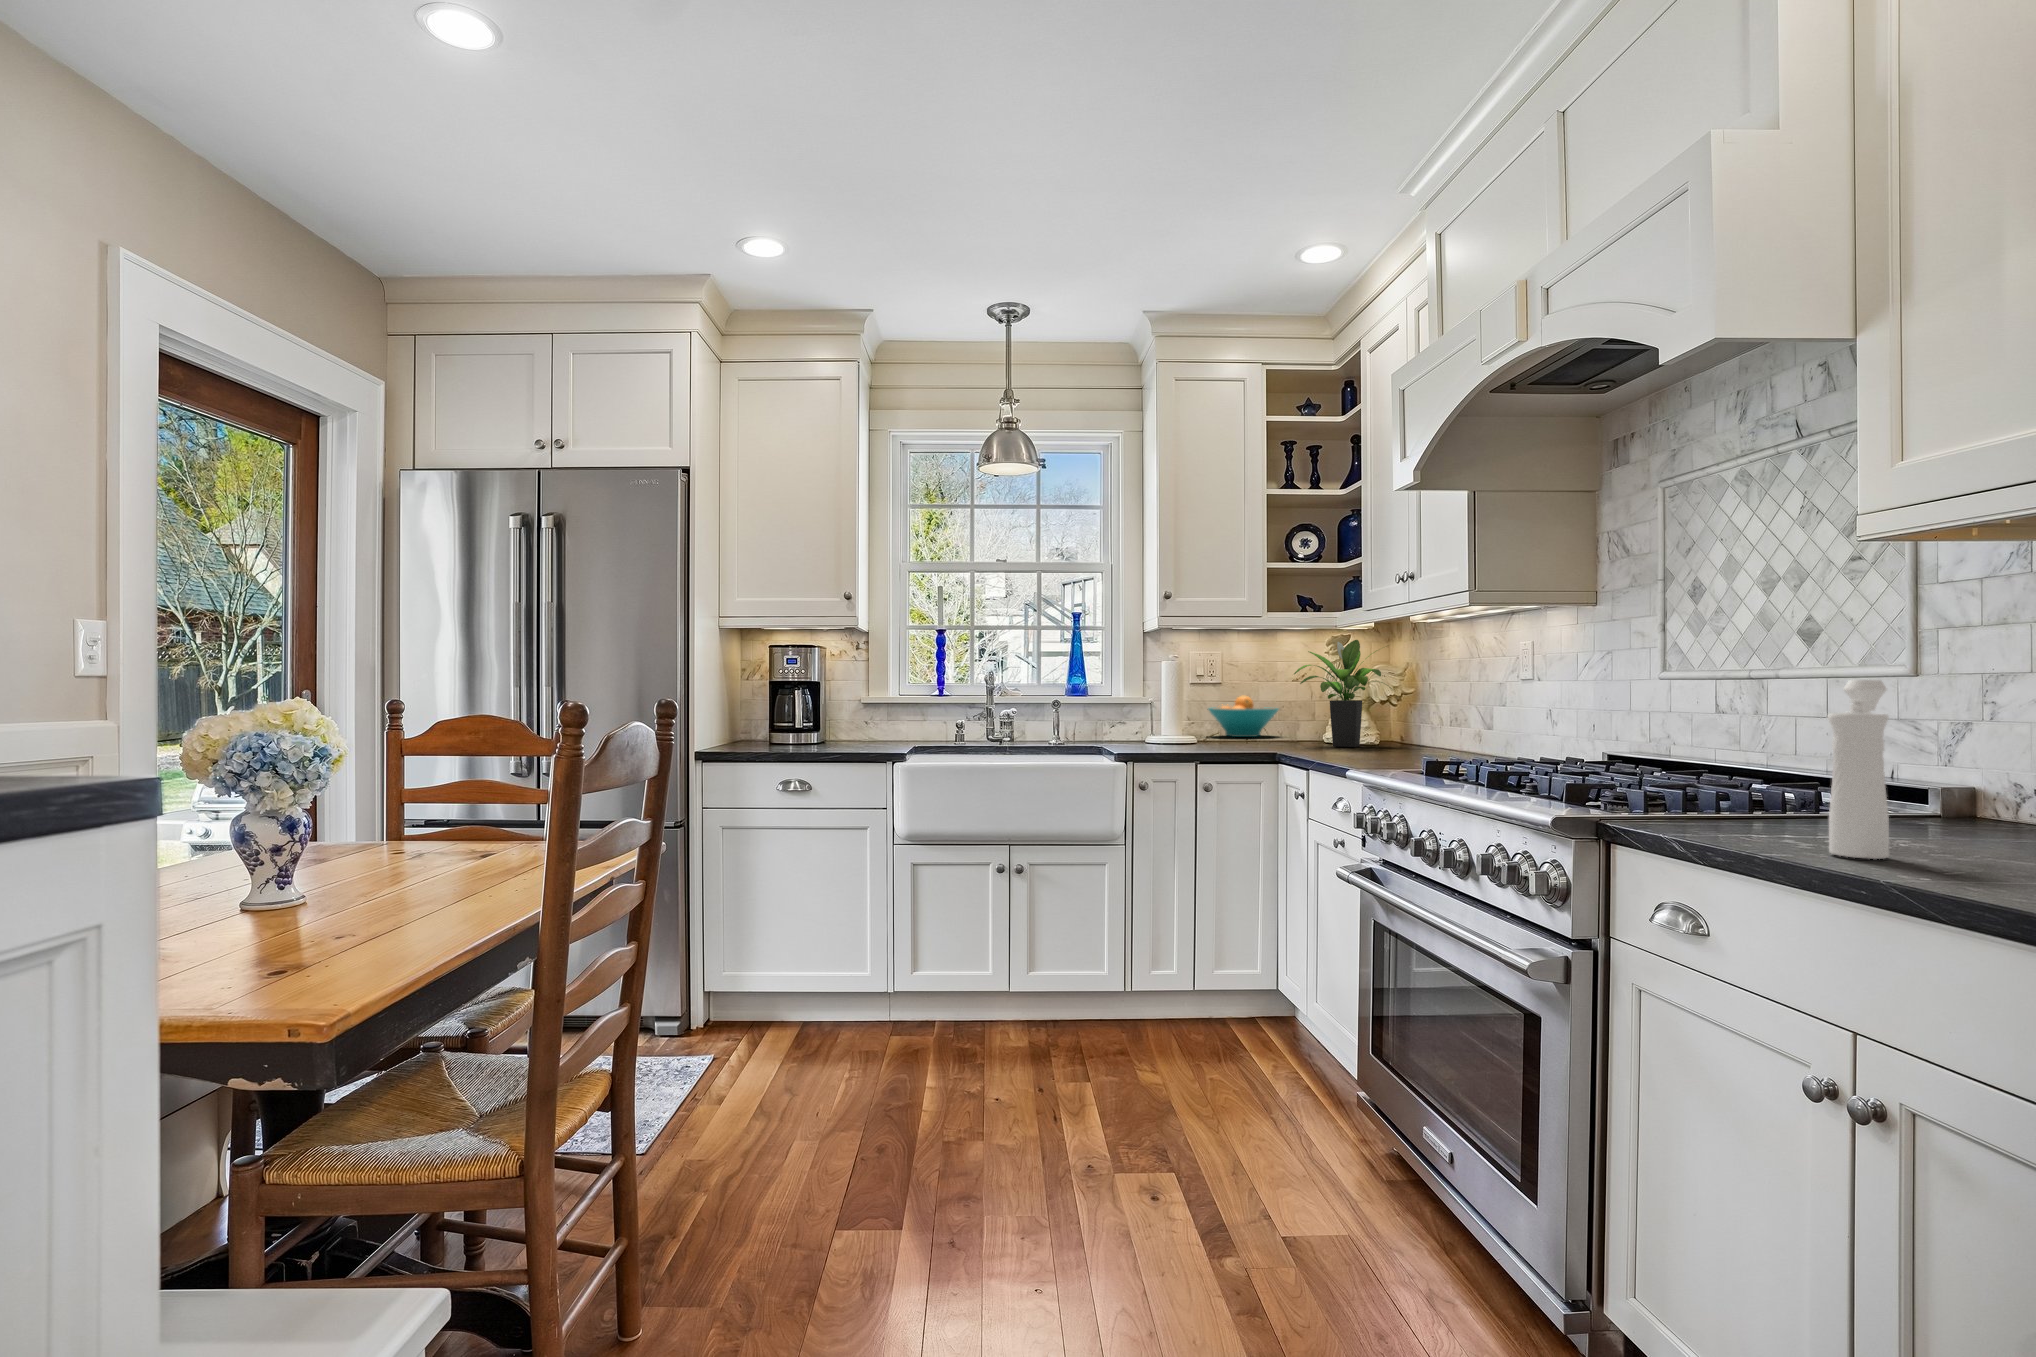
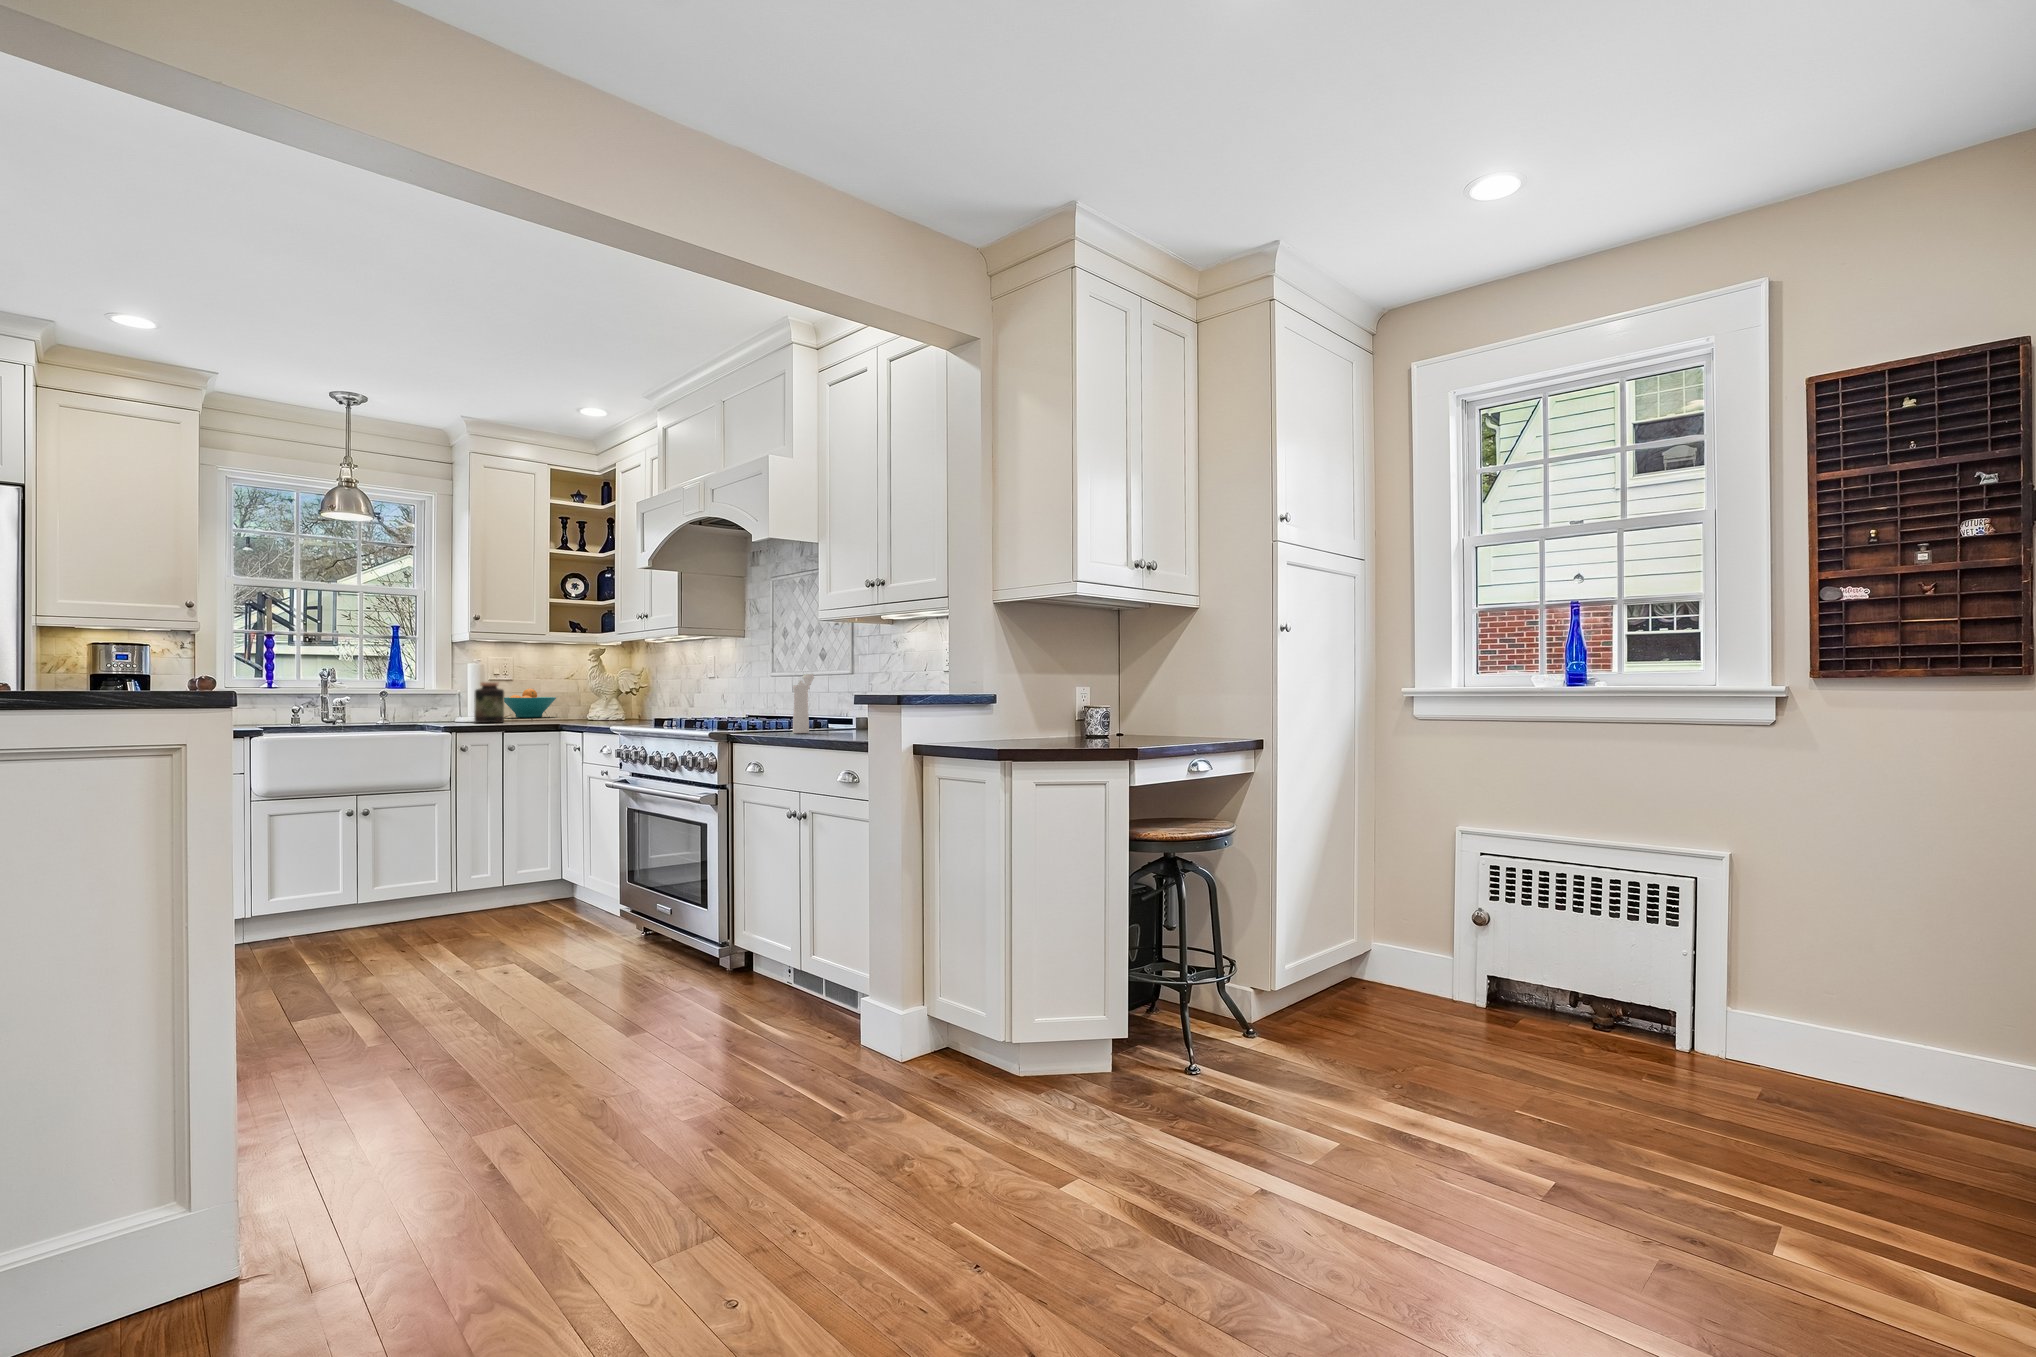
potted plant: present [1294,640,1392,747] -> none [572,652,637,719]
jar: none [1157,689,1197,749] -> present [474,682,504,723]

